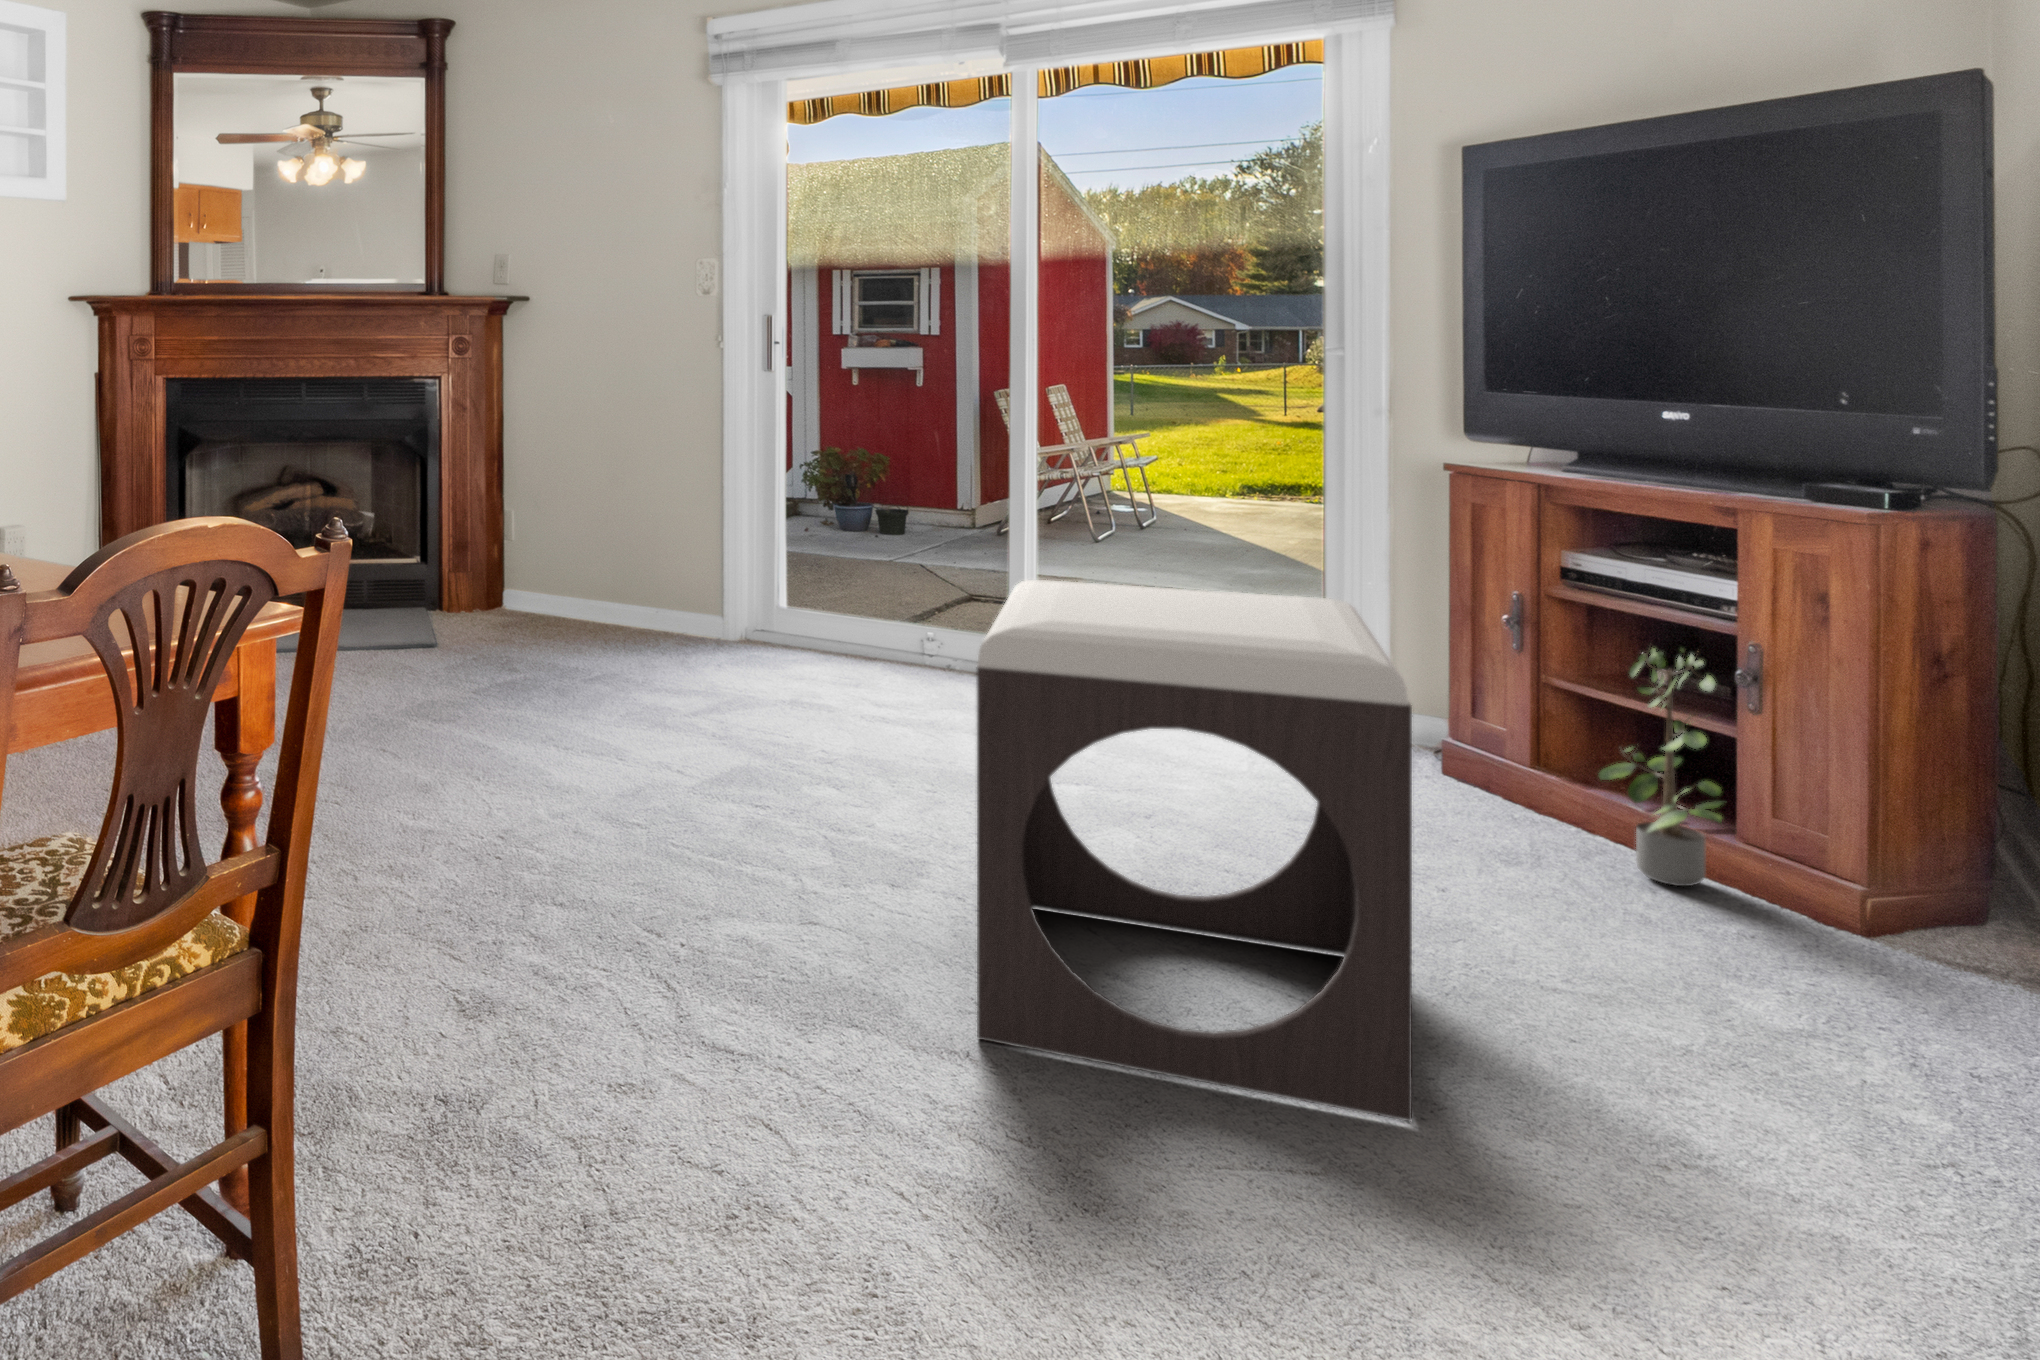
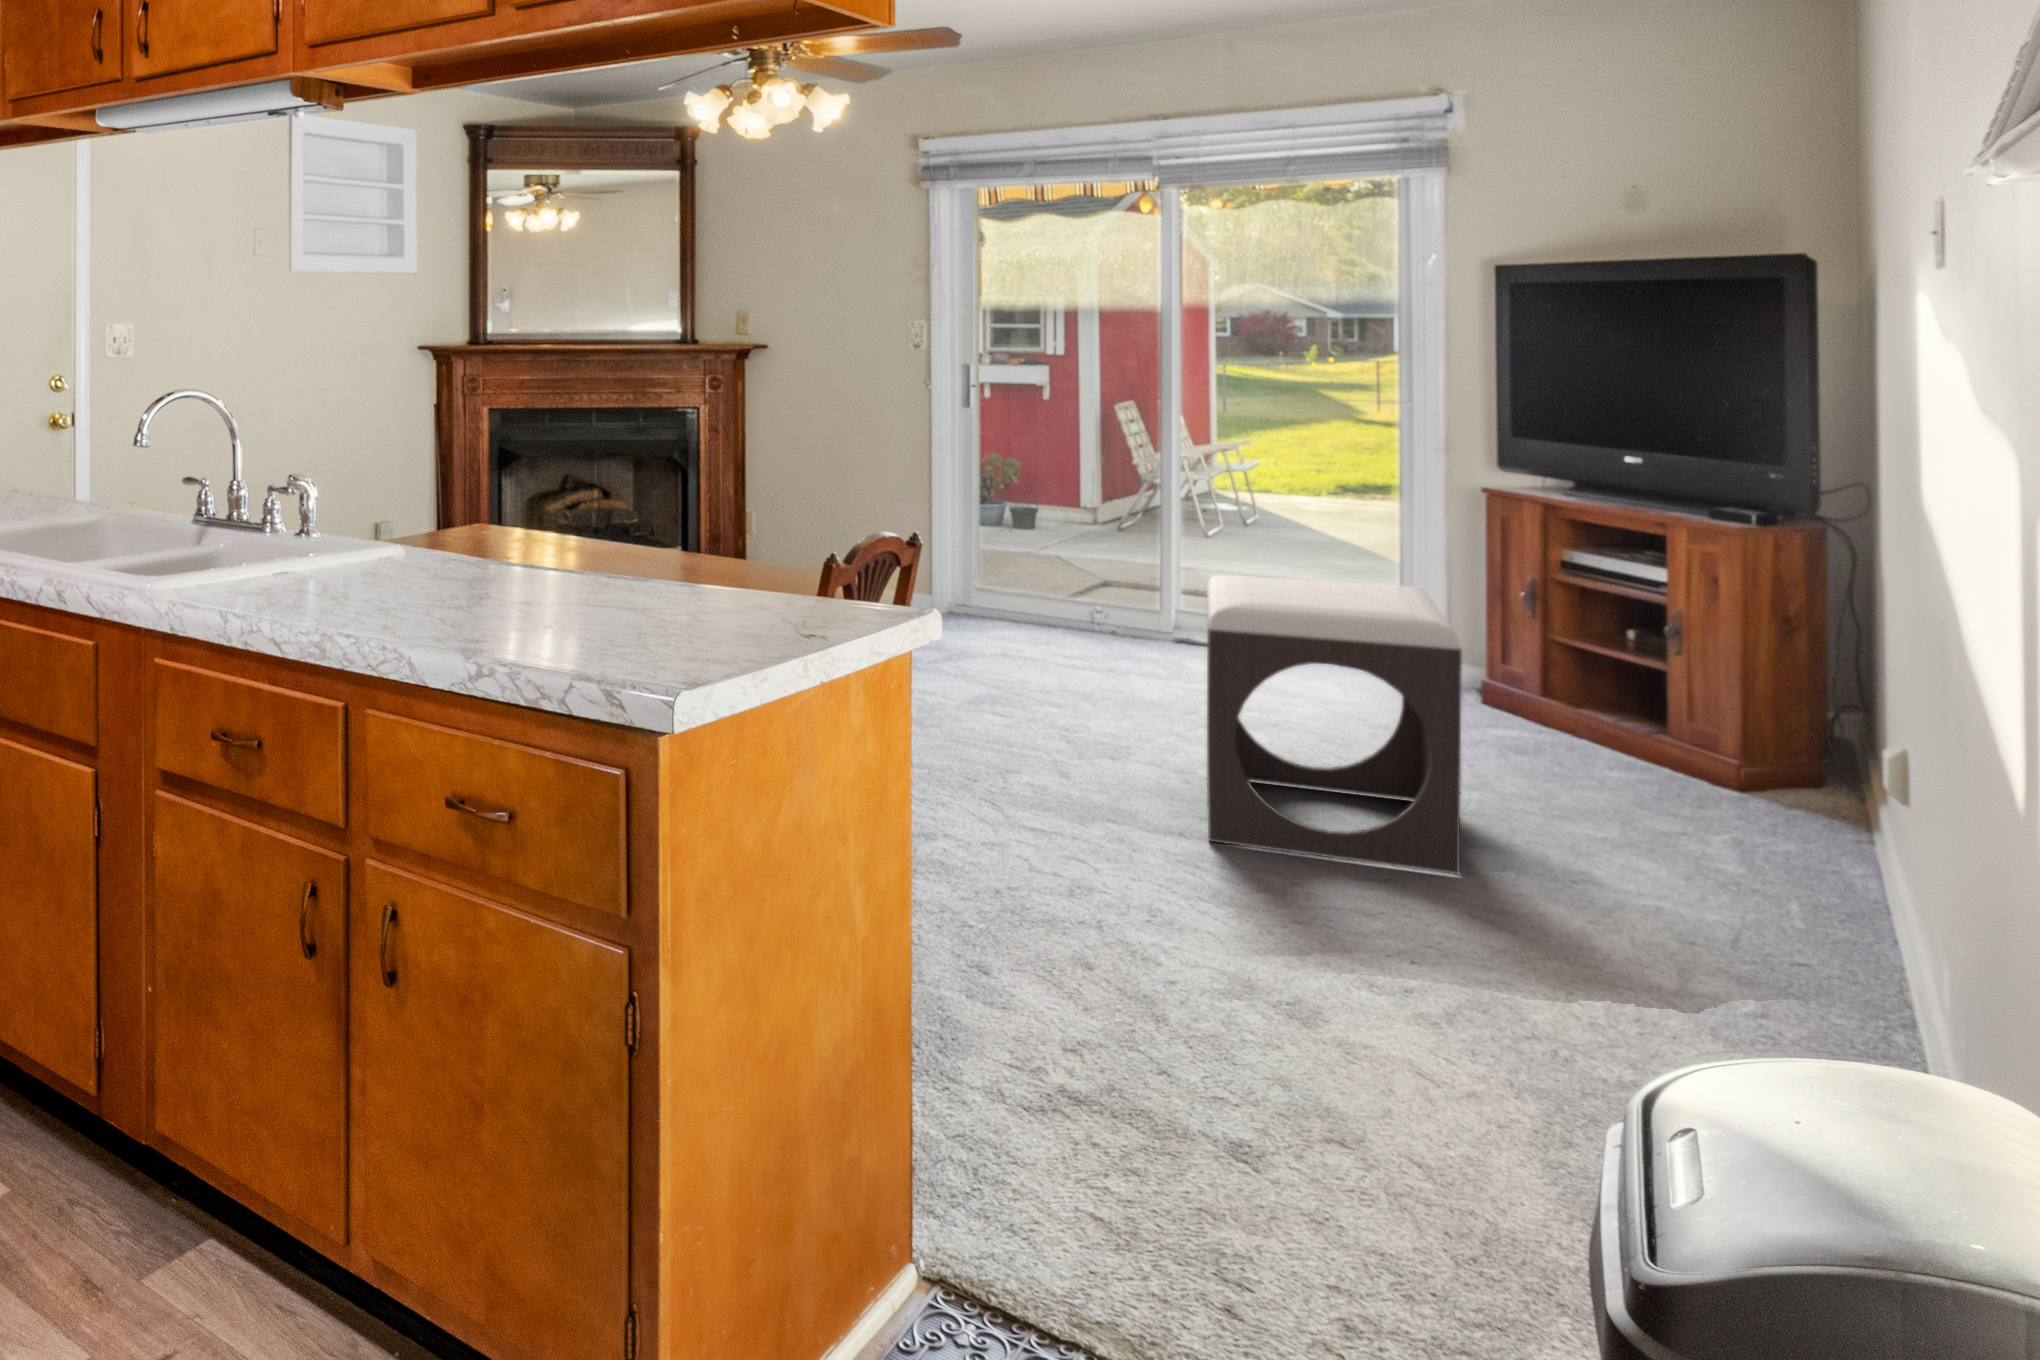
potted plant: present [1599,643,1722,886] -> none [1579,610,1660,763]

